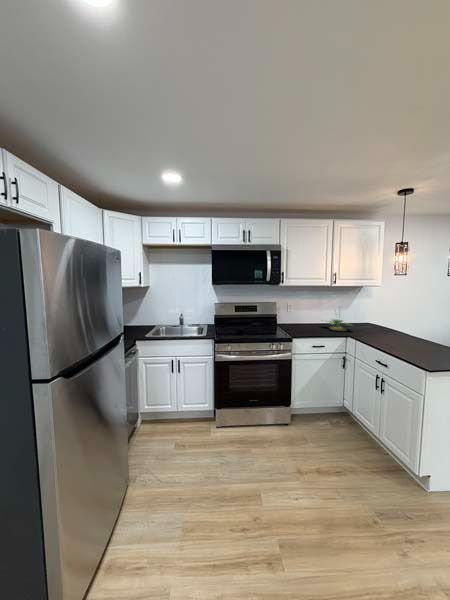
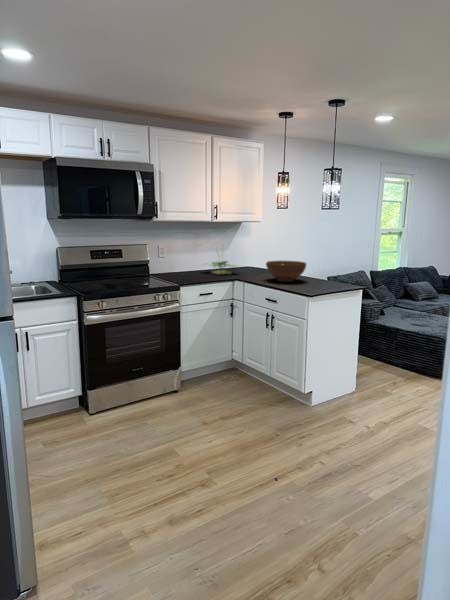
fruit bowl: none [379,324,427,347] -> present [266,261,306,282]

